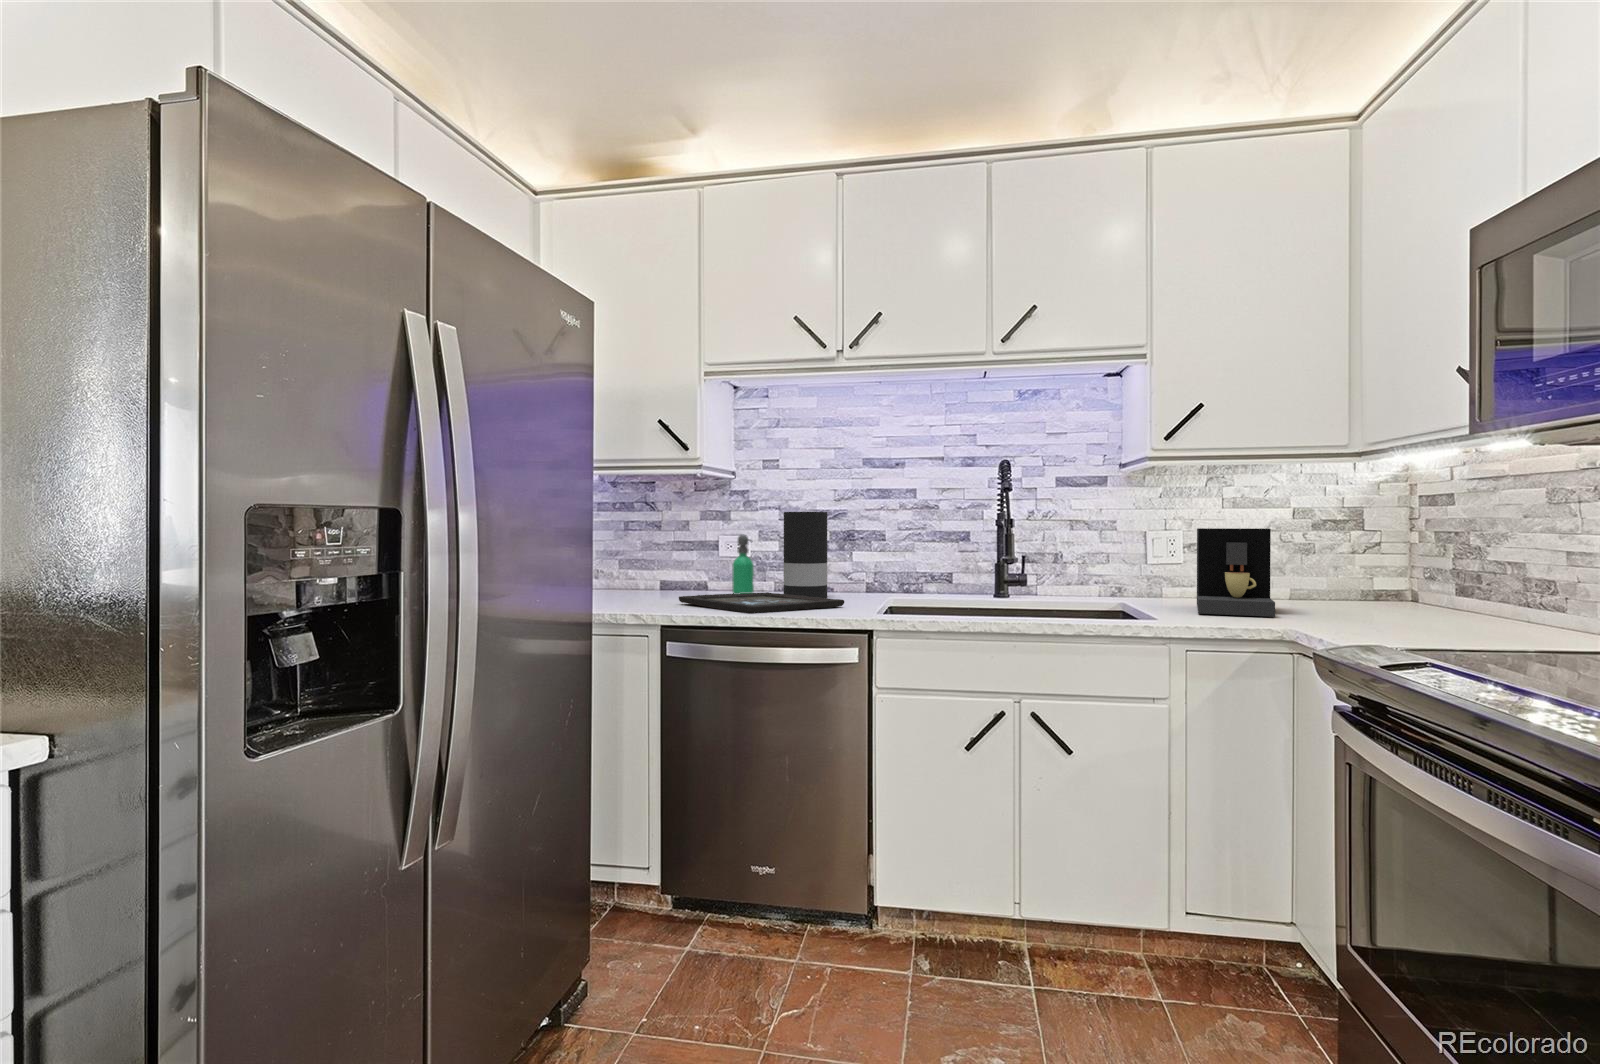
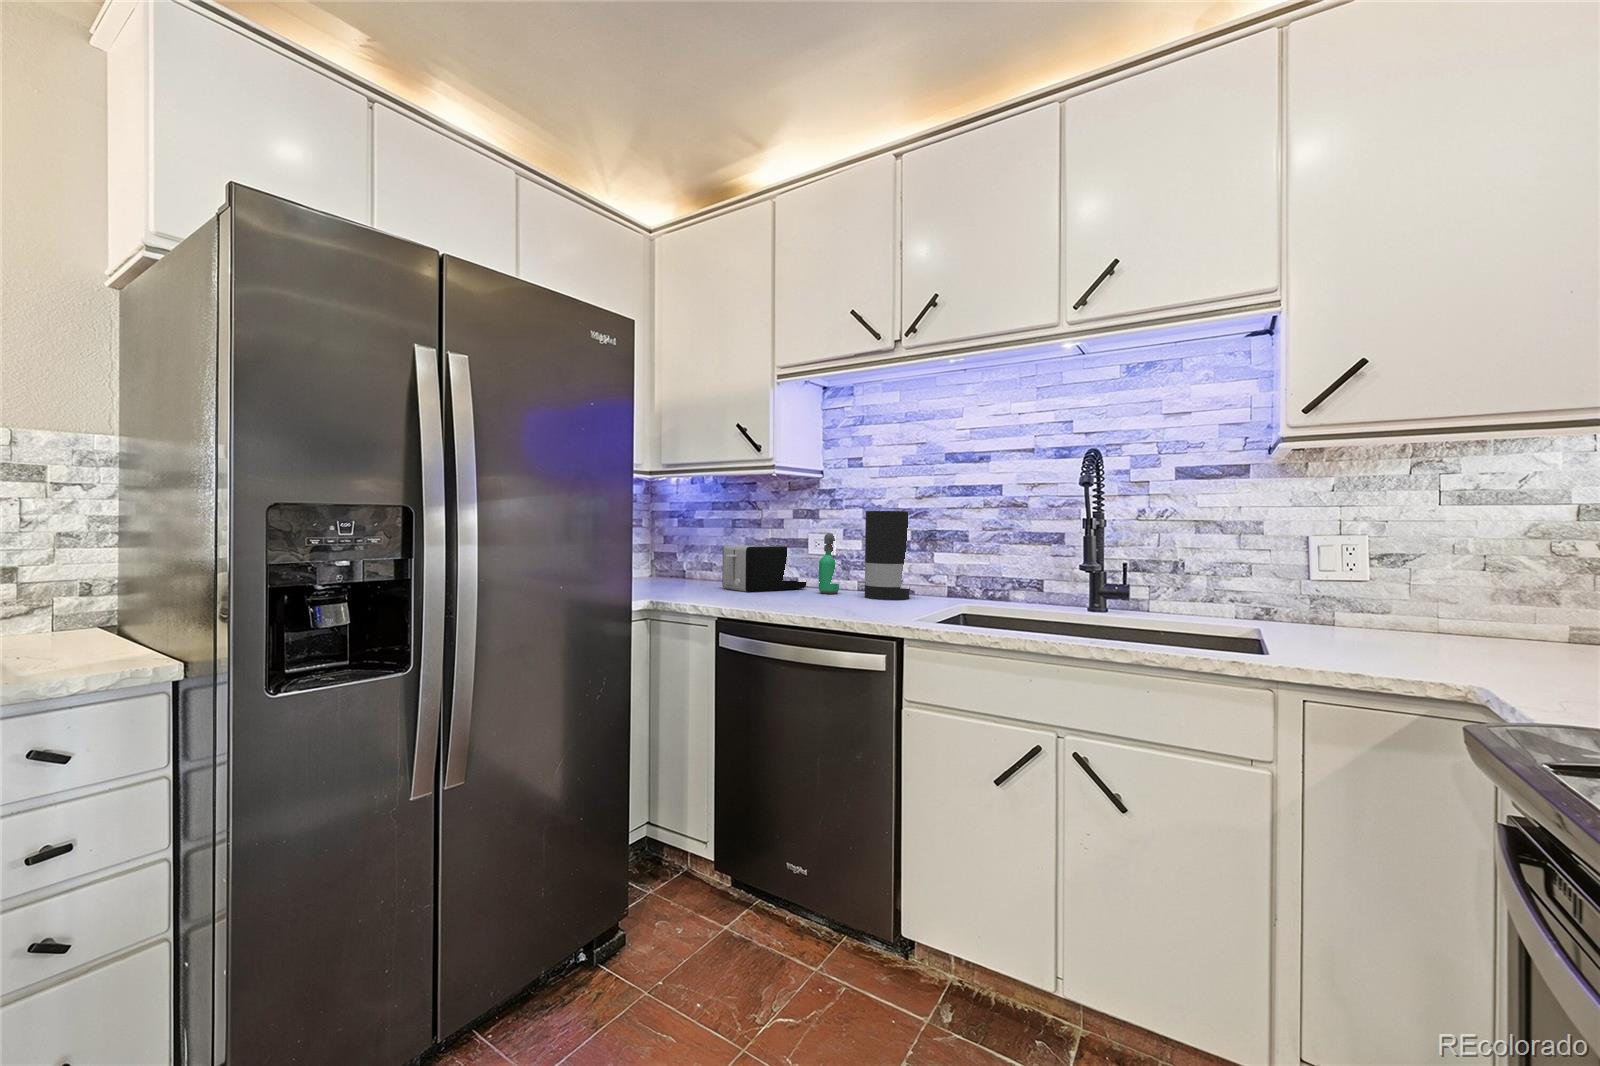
coffee maker: present [1197,528,1275,617] -> none [1375,533,1526,675]
toaster: none [623,548,710,599] -> present [722,545,806,592]
tray: present [679,592,844,614] -> none [741,592,893,616]

